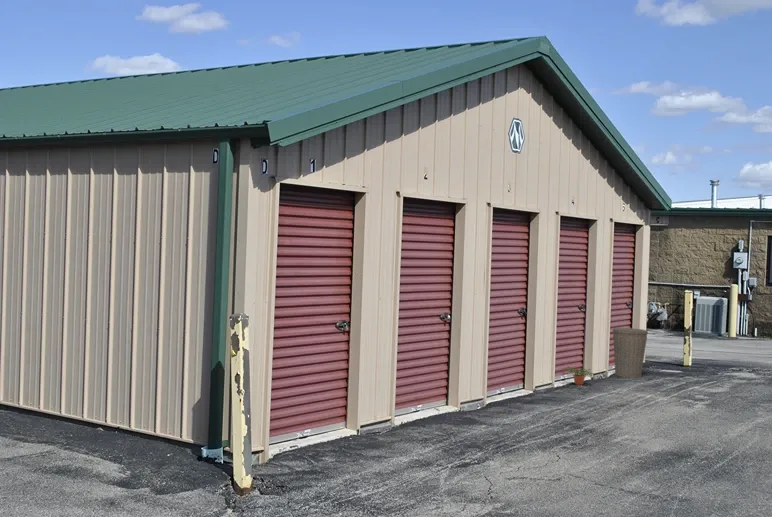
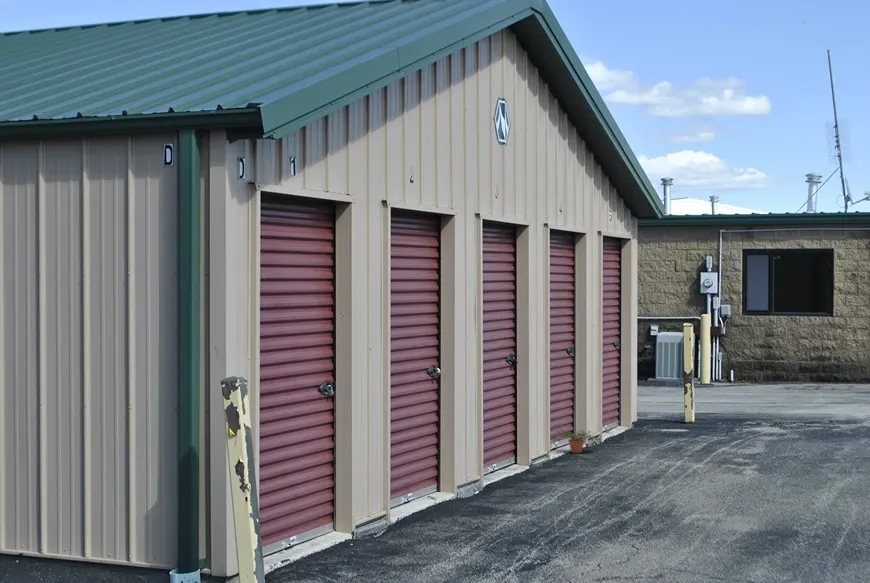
trash can: present [613,328,648,377] -> none [604,375,649,439]

